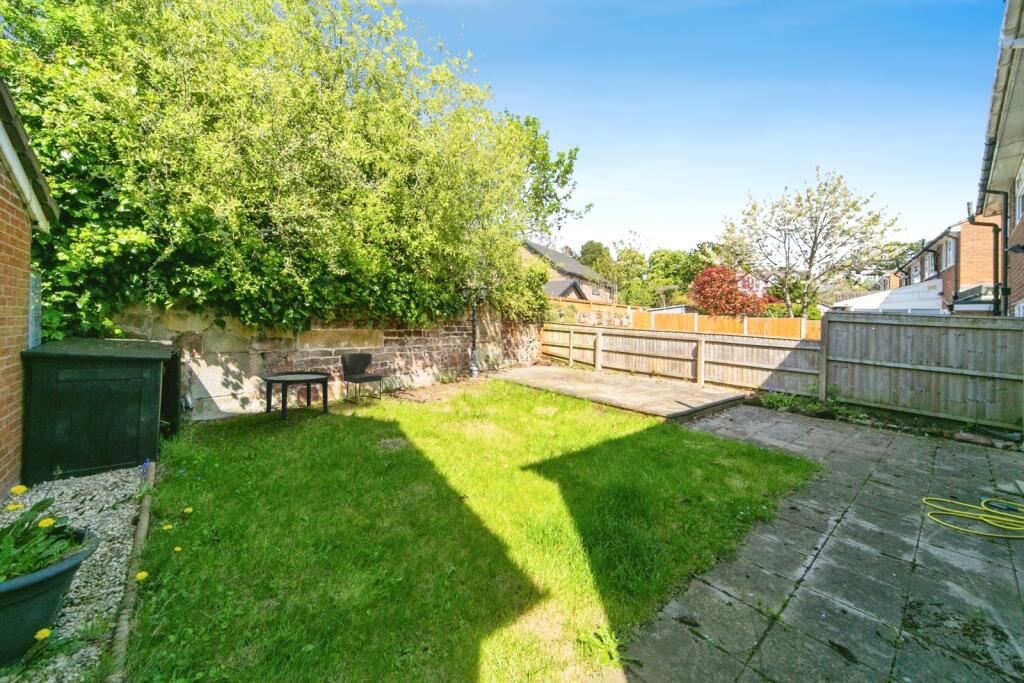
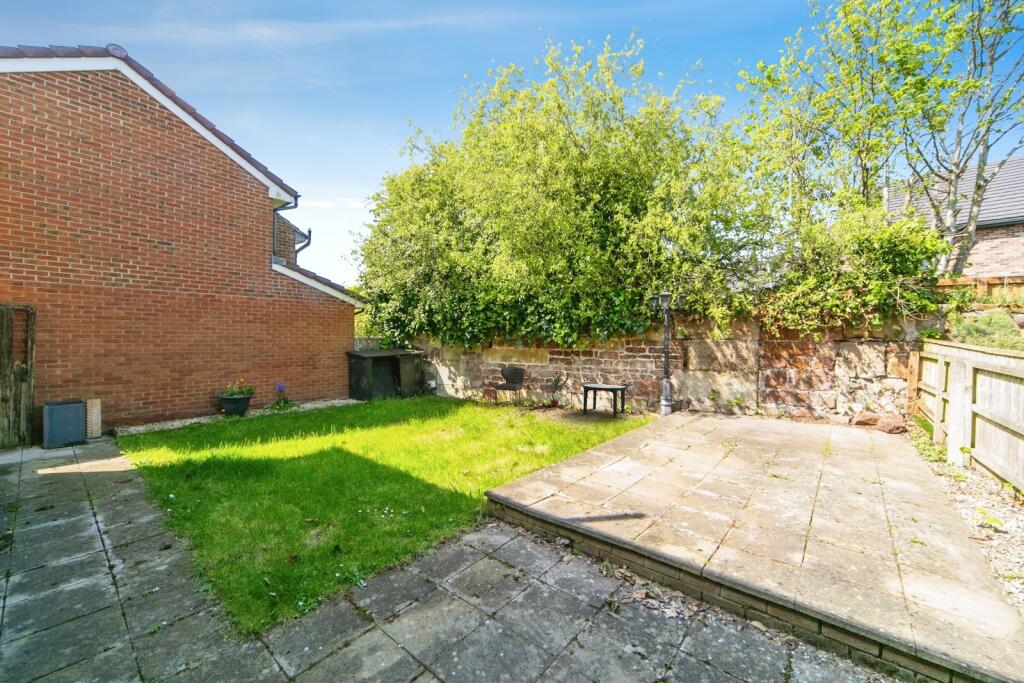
potted tree: none [390,352,418,391] -> present [542,371,569,407]
round table: present [260,371,332,419] -> present [580,381,630,417]

